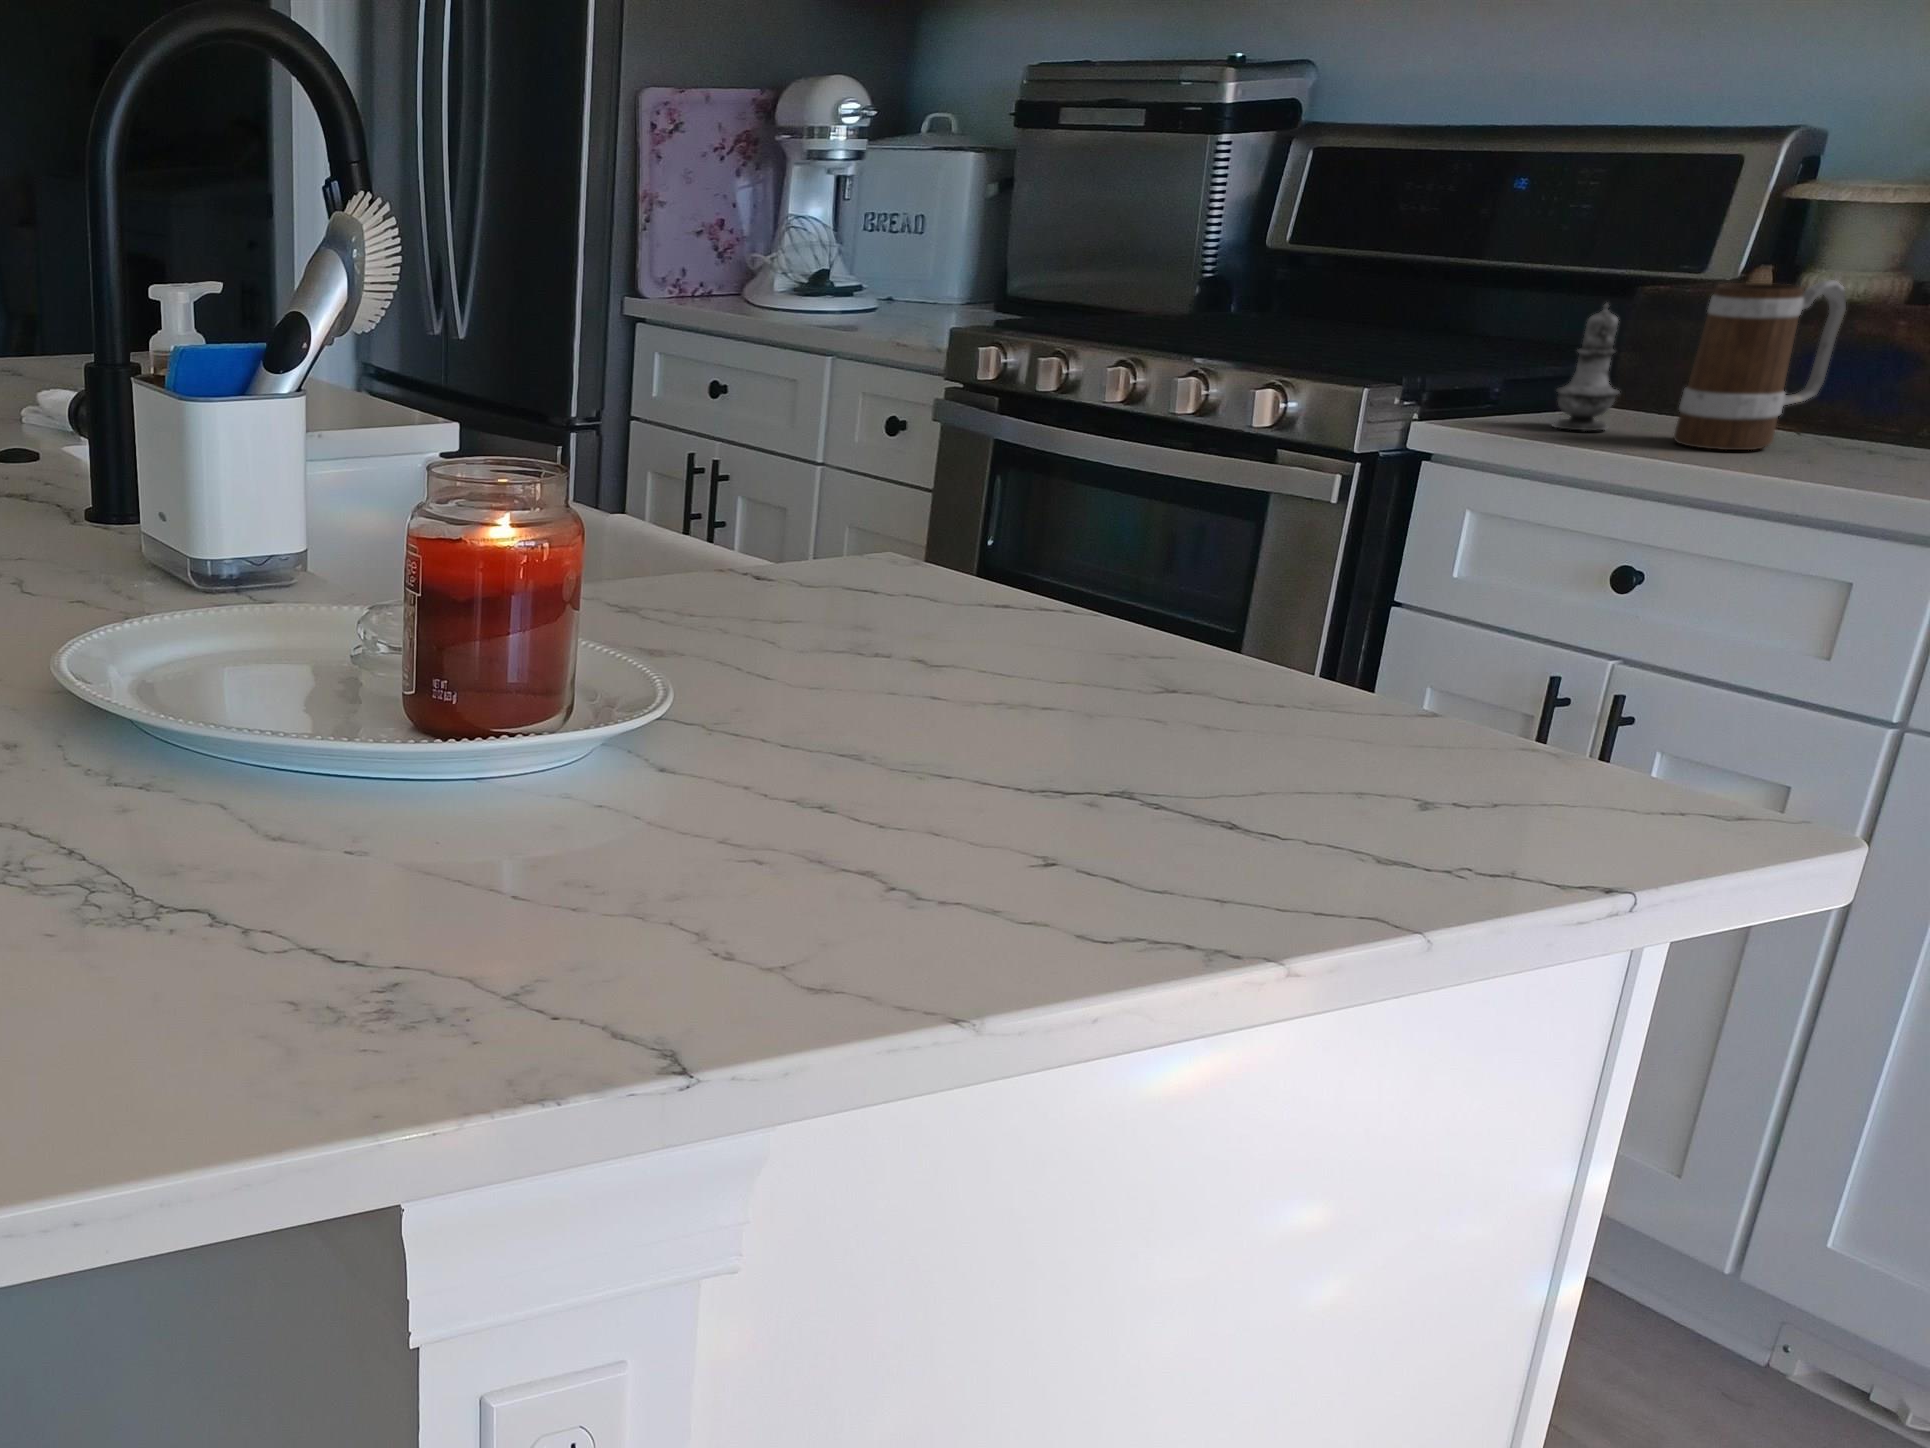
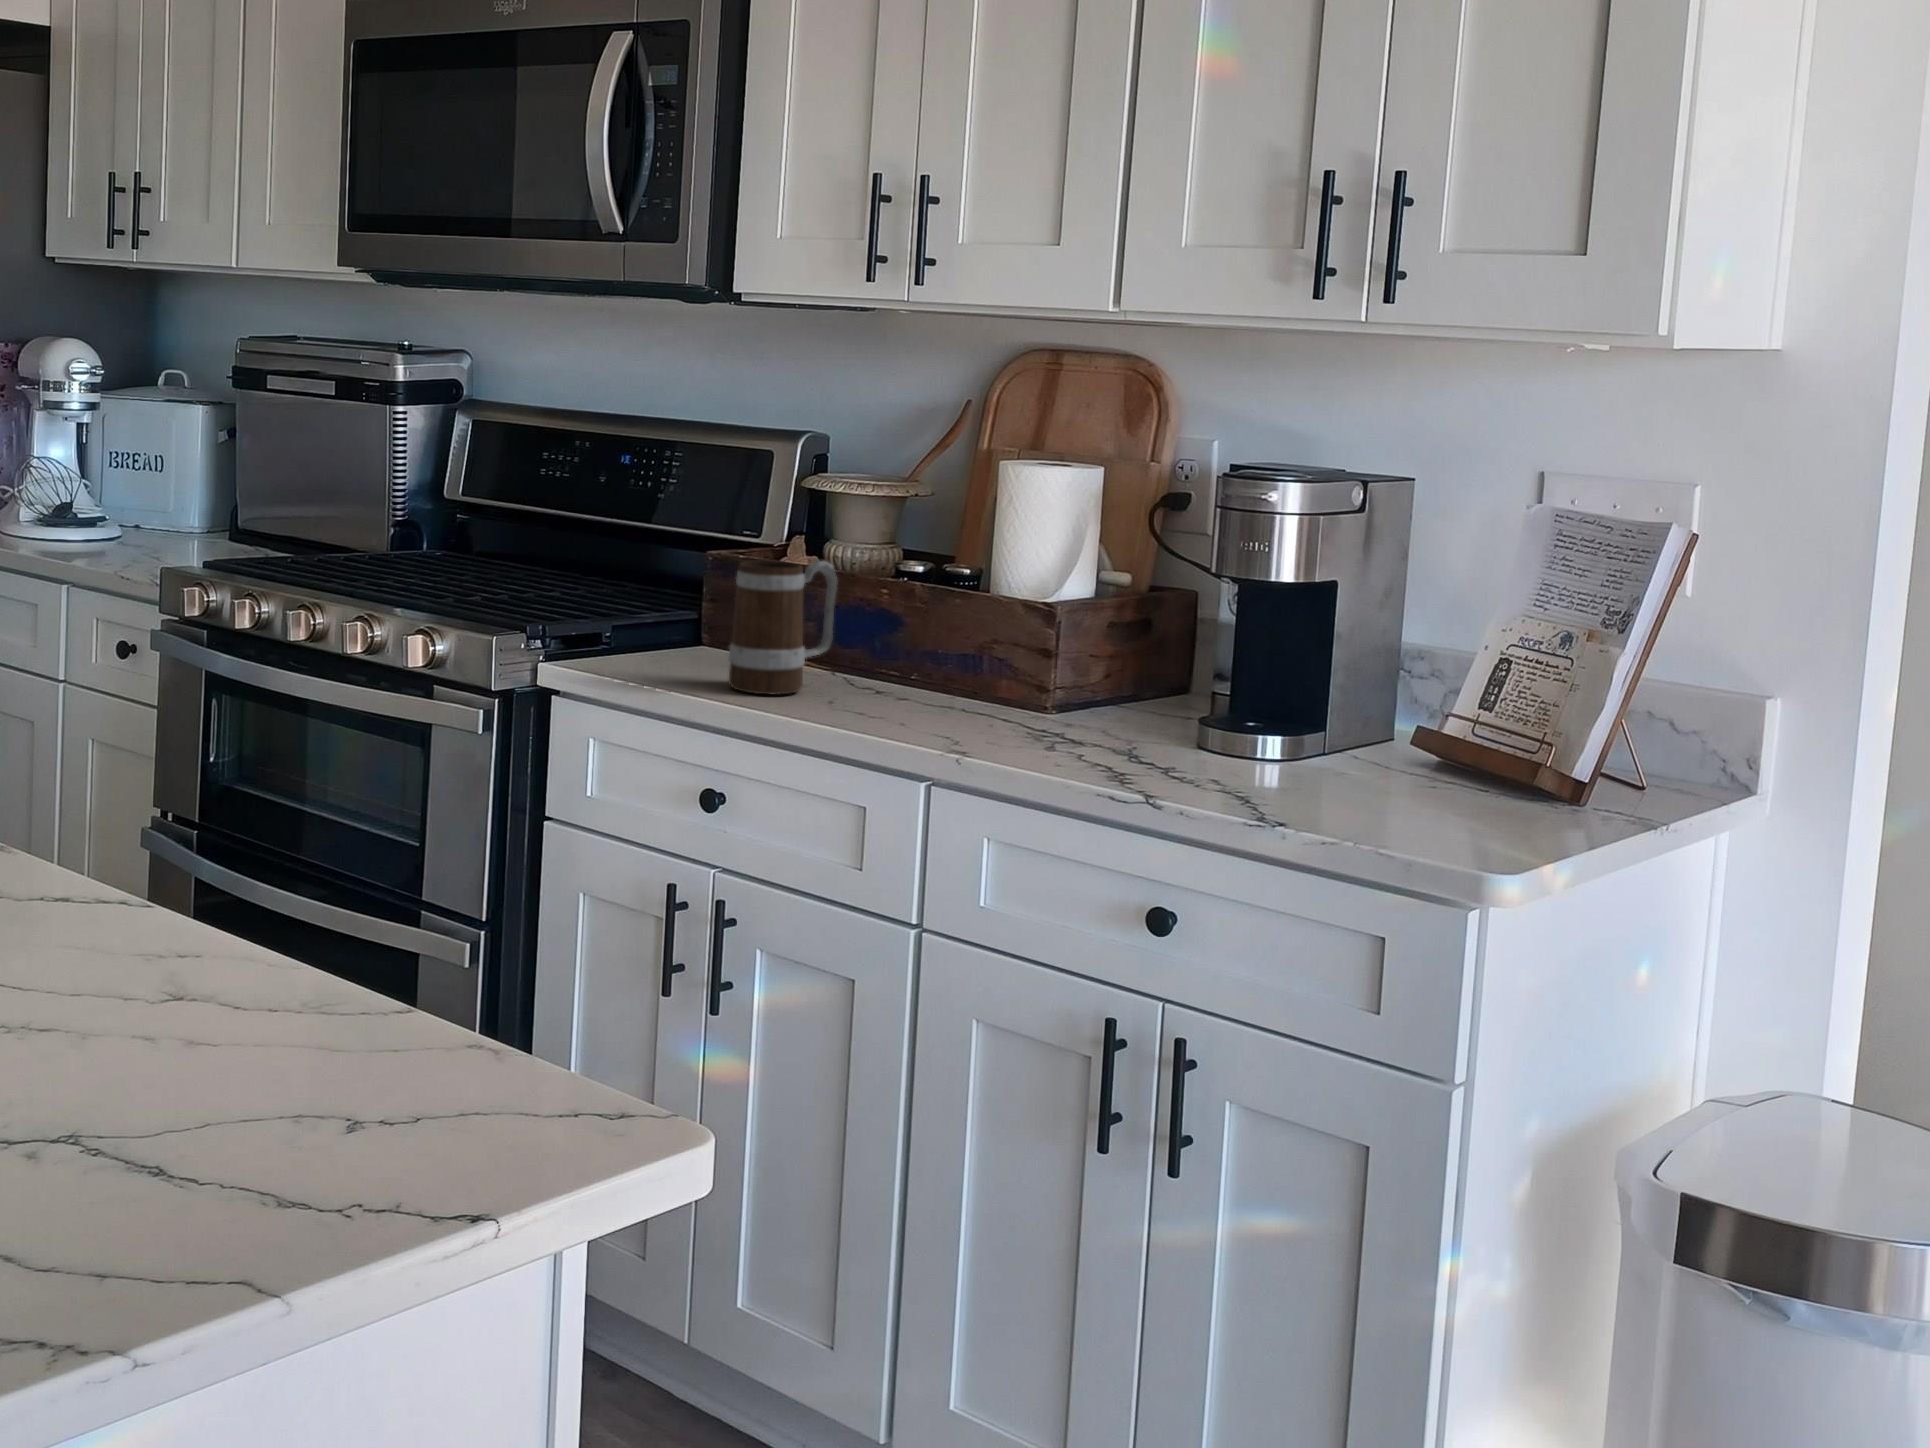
salt shaker: present [1553,304,1619,430] -> none [638,572,687,676]

